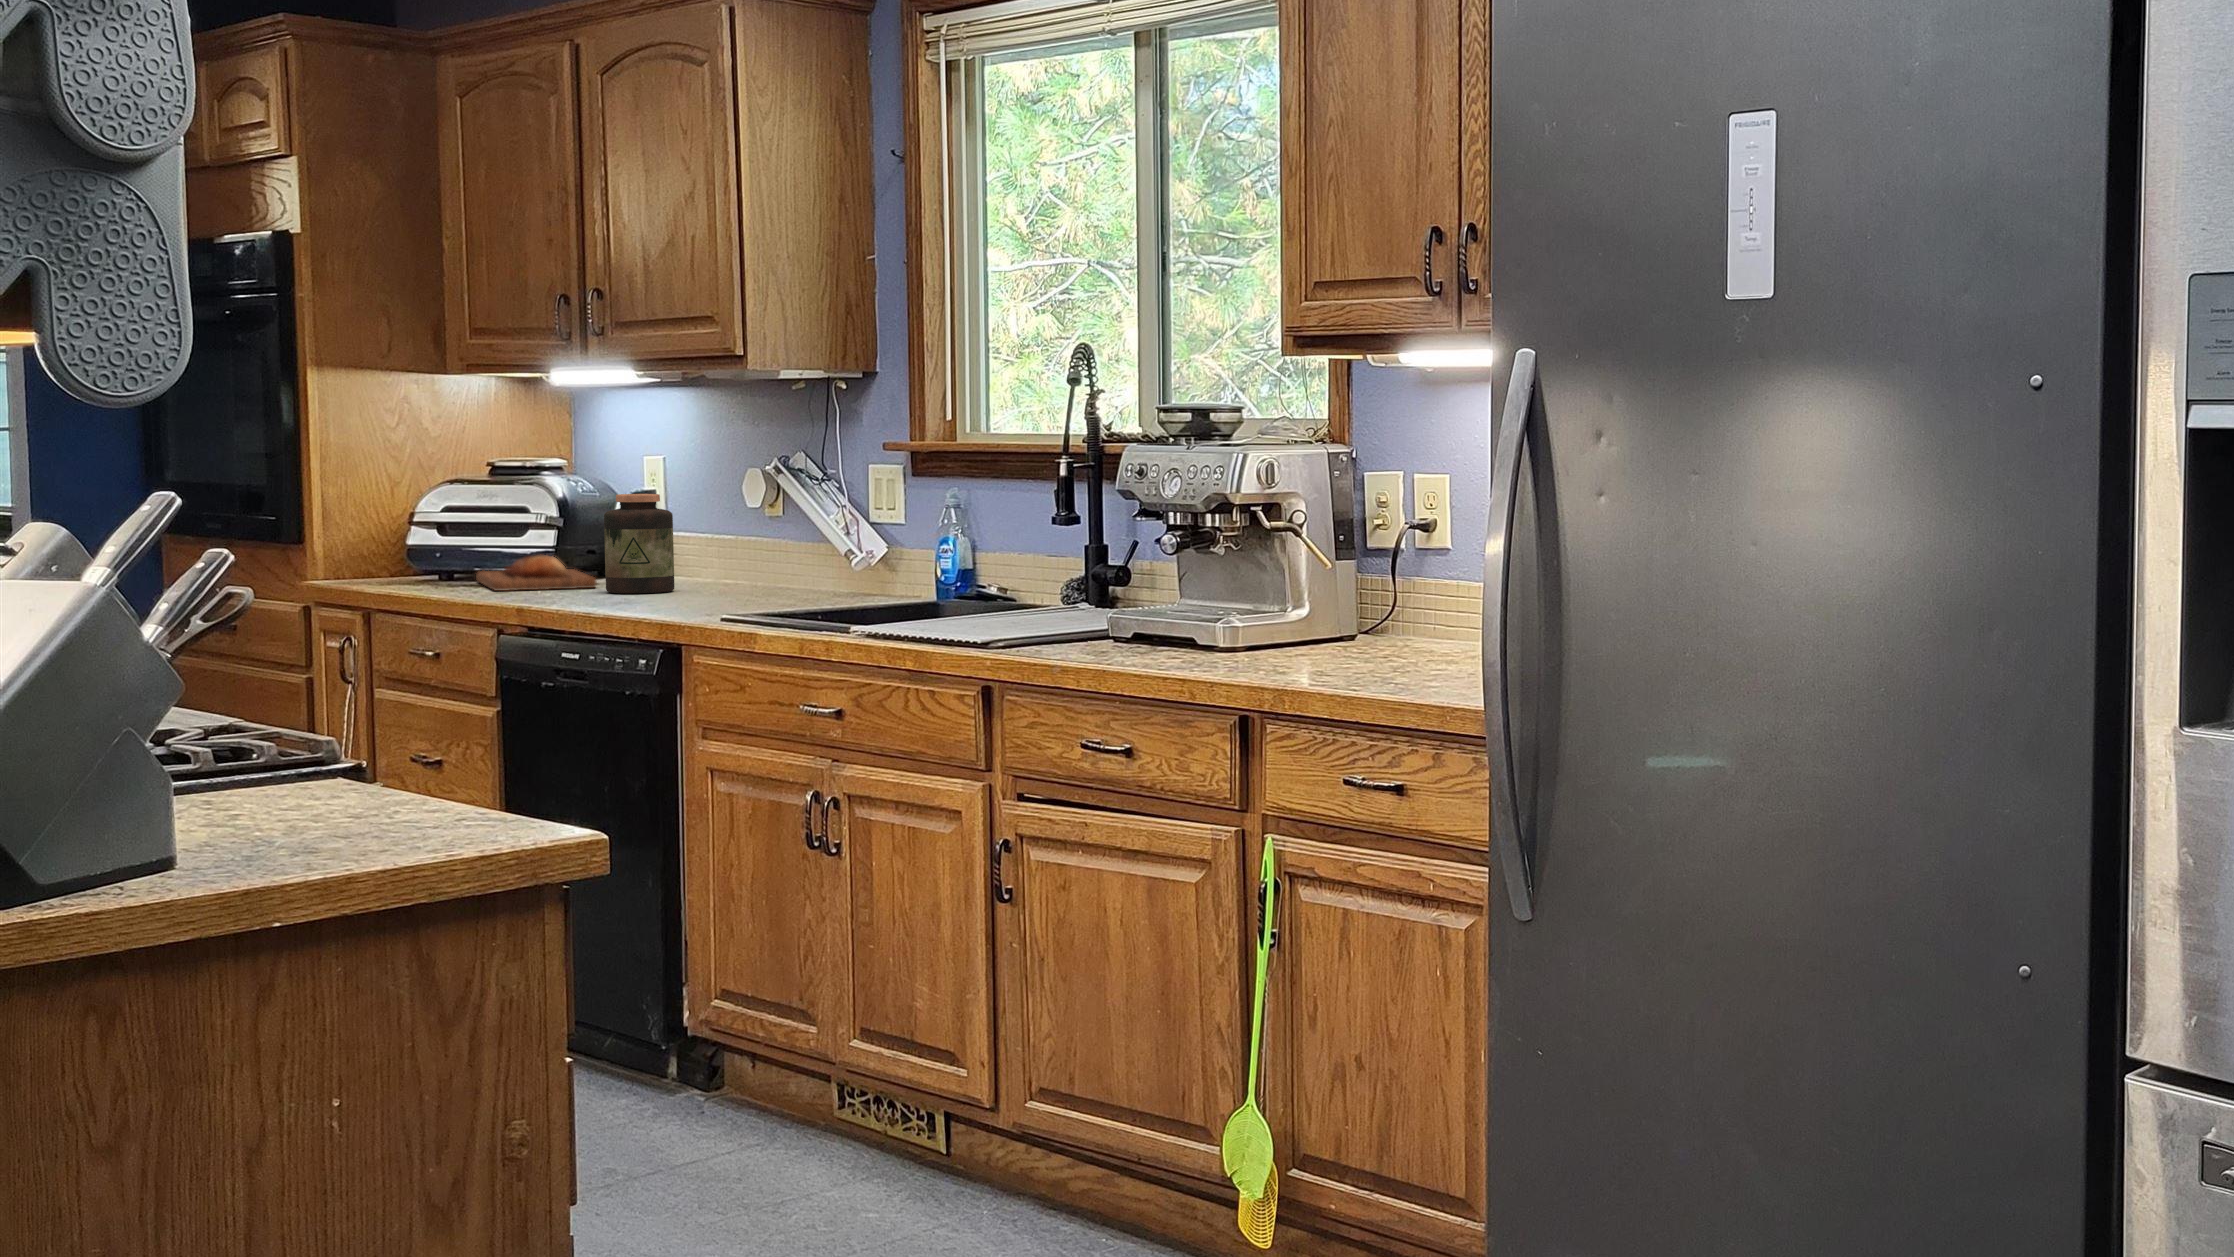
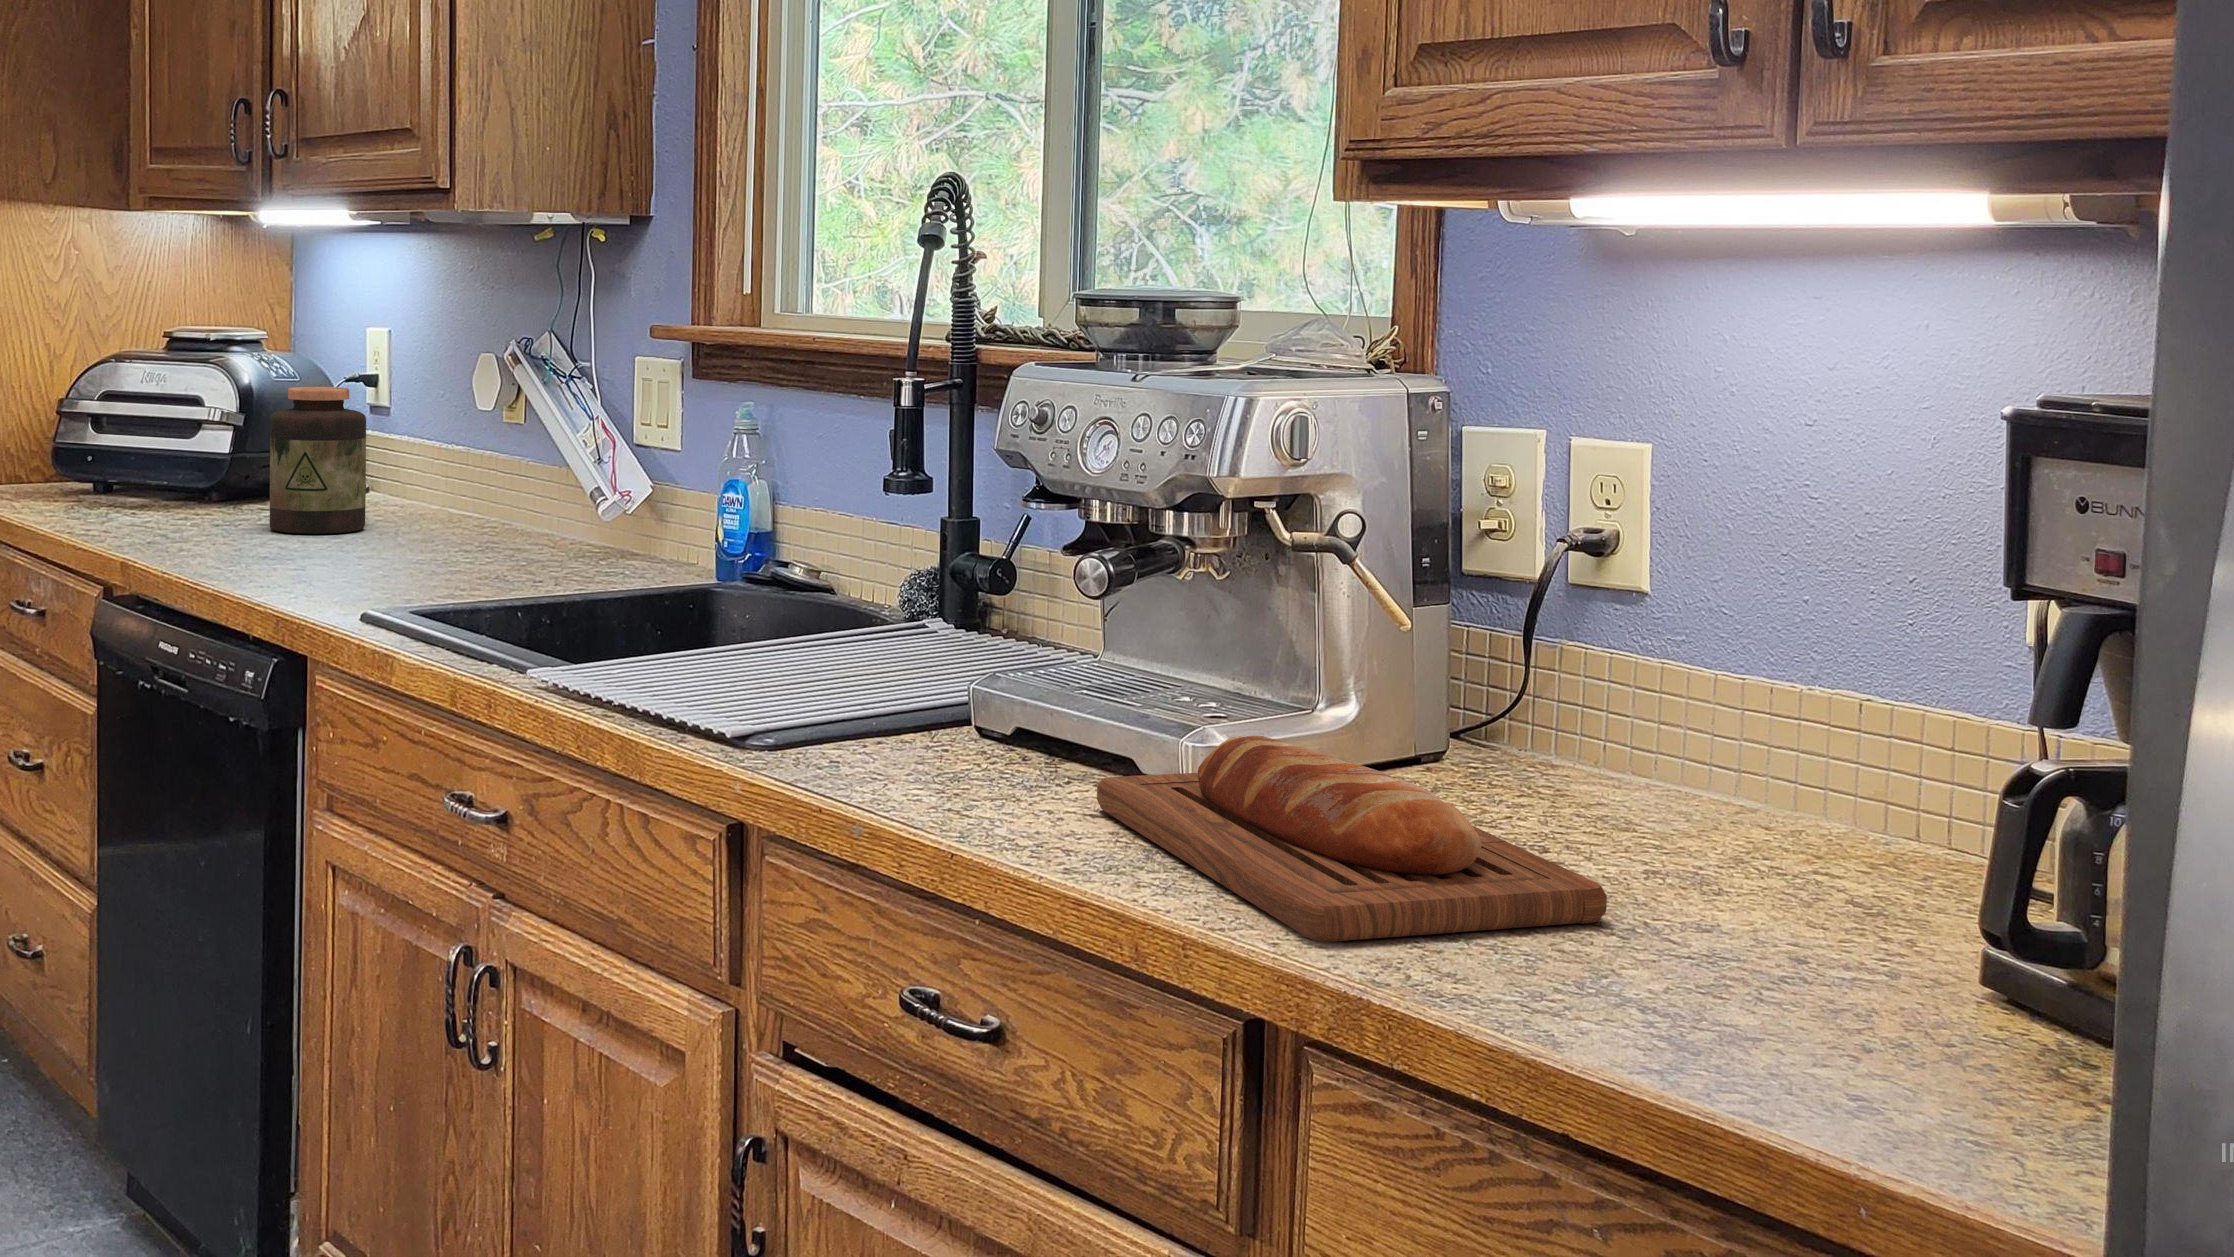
bread loaf: present [476,556,597,591] -> present [1097,736,1607,941]

